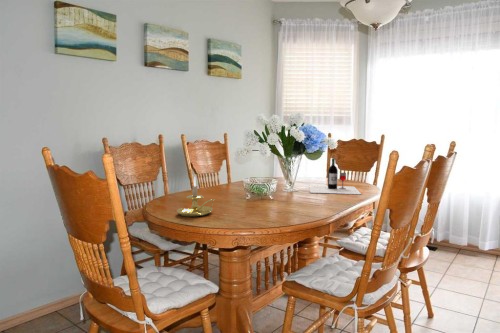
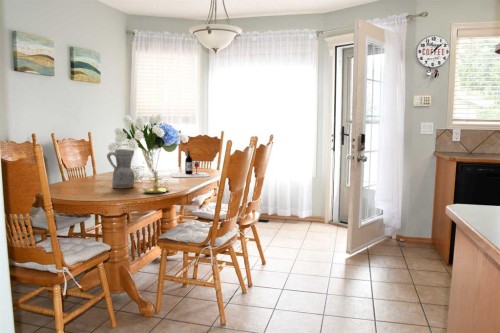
ceramic pitcher: none [225,156,259,207] -> present [107,149,134,188]
candle holder: present [177,177,215,217] -> present [143,168,168,193]

